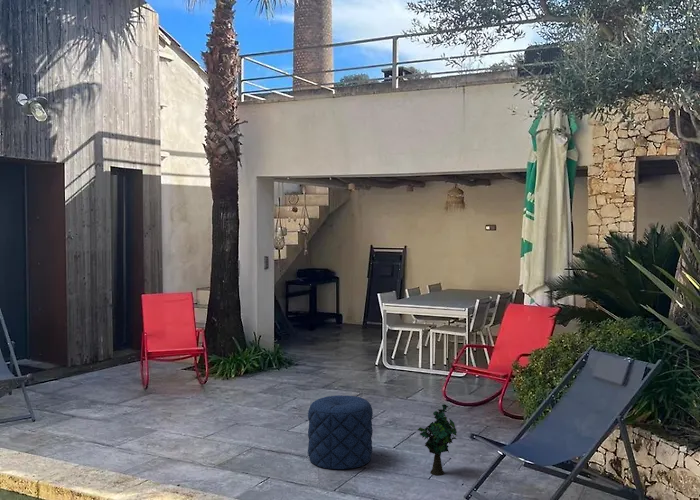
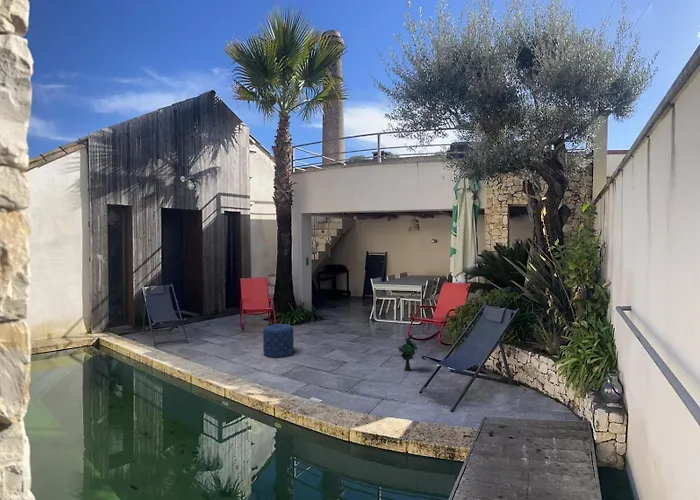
pouf: present [308,395,373,469] -> present [263,324,294,357]

